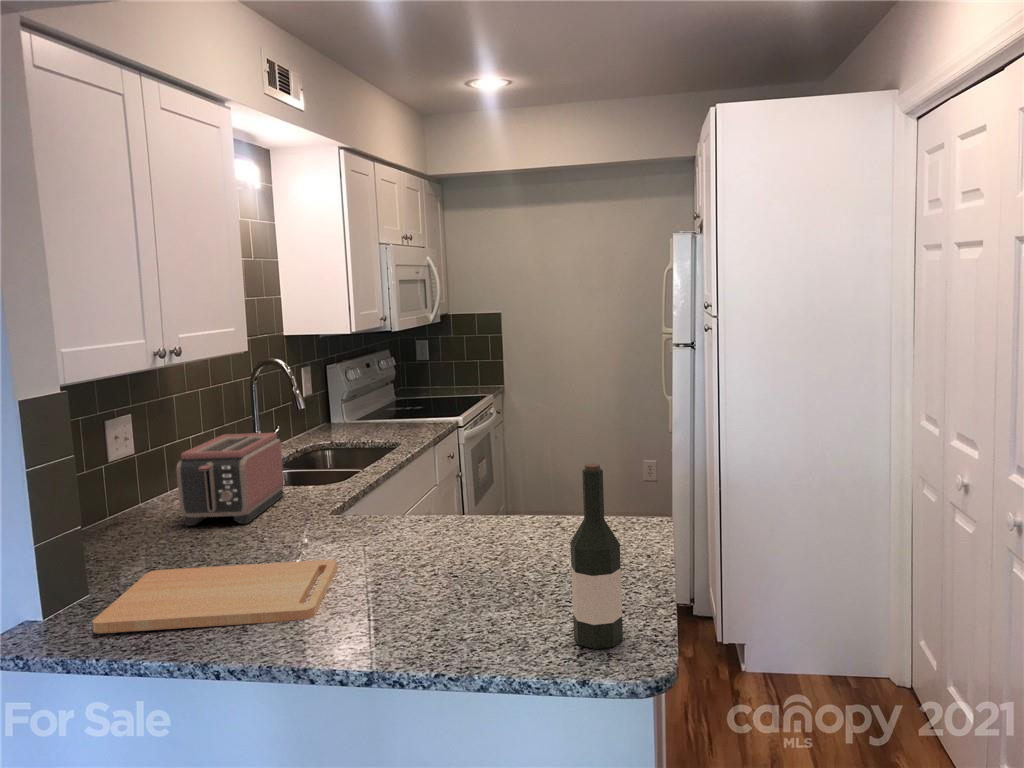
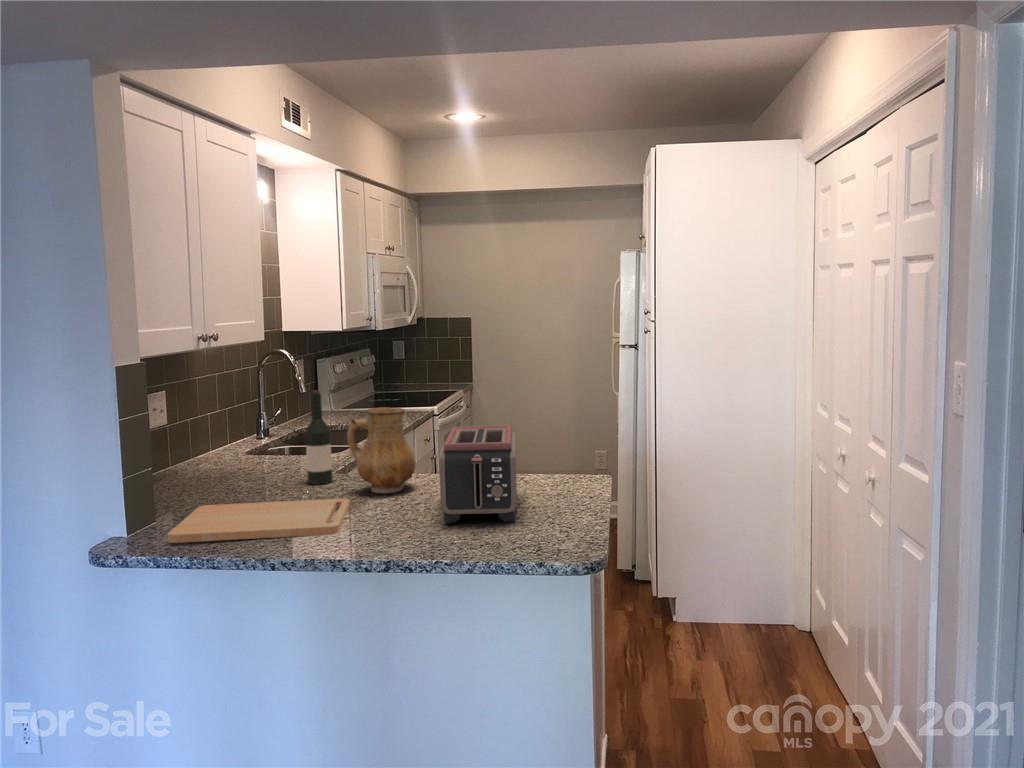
toaster: present [176,433,283,525] -> present [439,425,517,523]
ceramic pitcher: none [336,439,423,549] -> present [347,407,416,493]
wine bottle: present [570,463,623,649] -> present [305,391,332,484]

